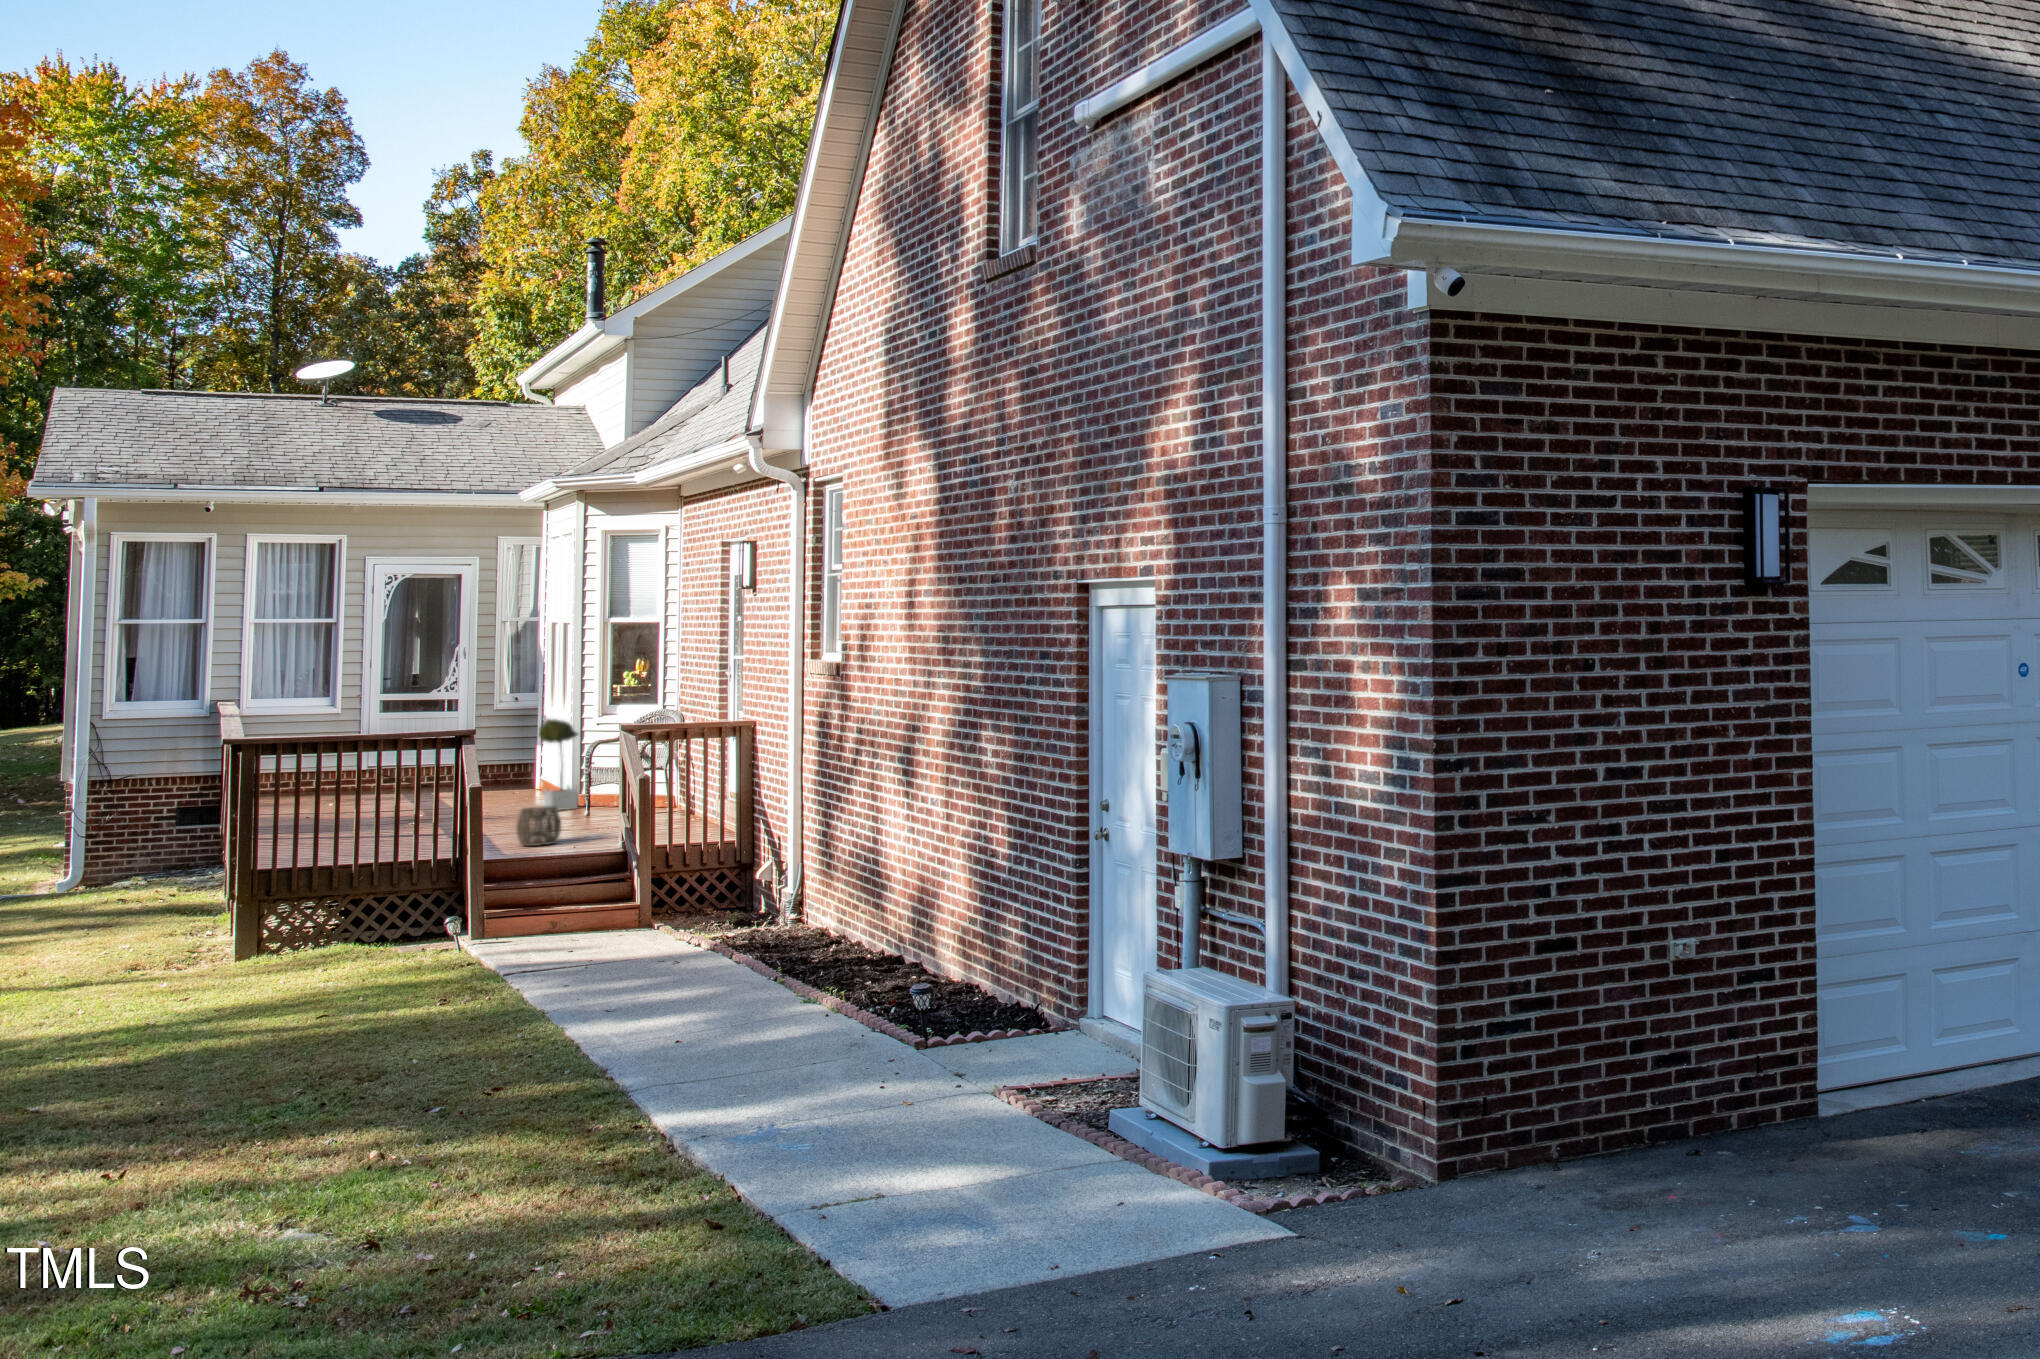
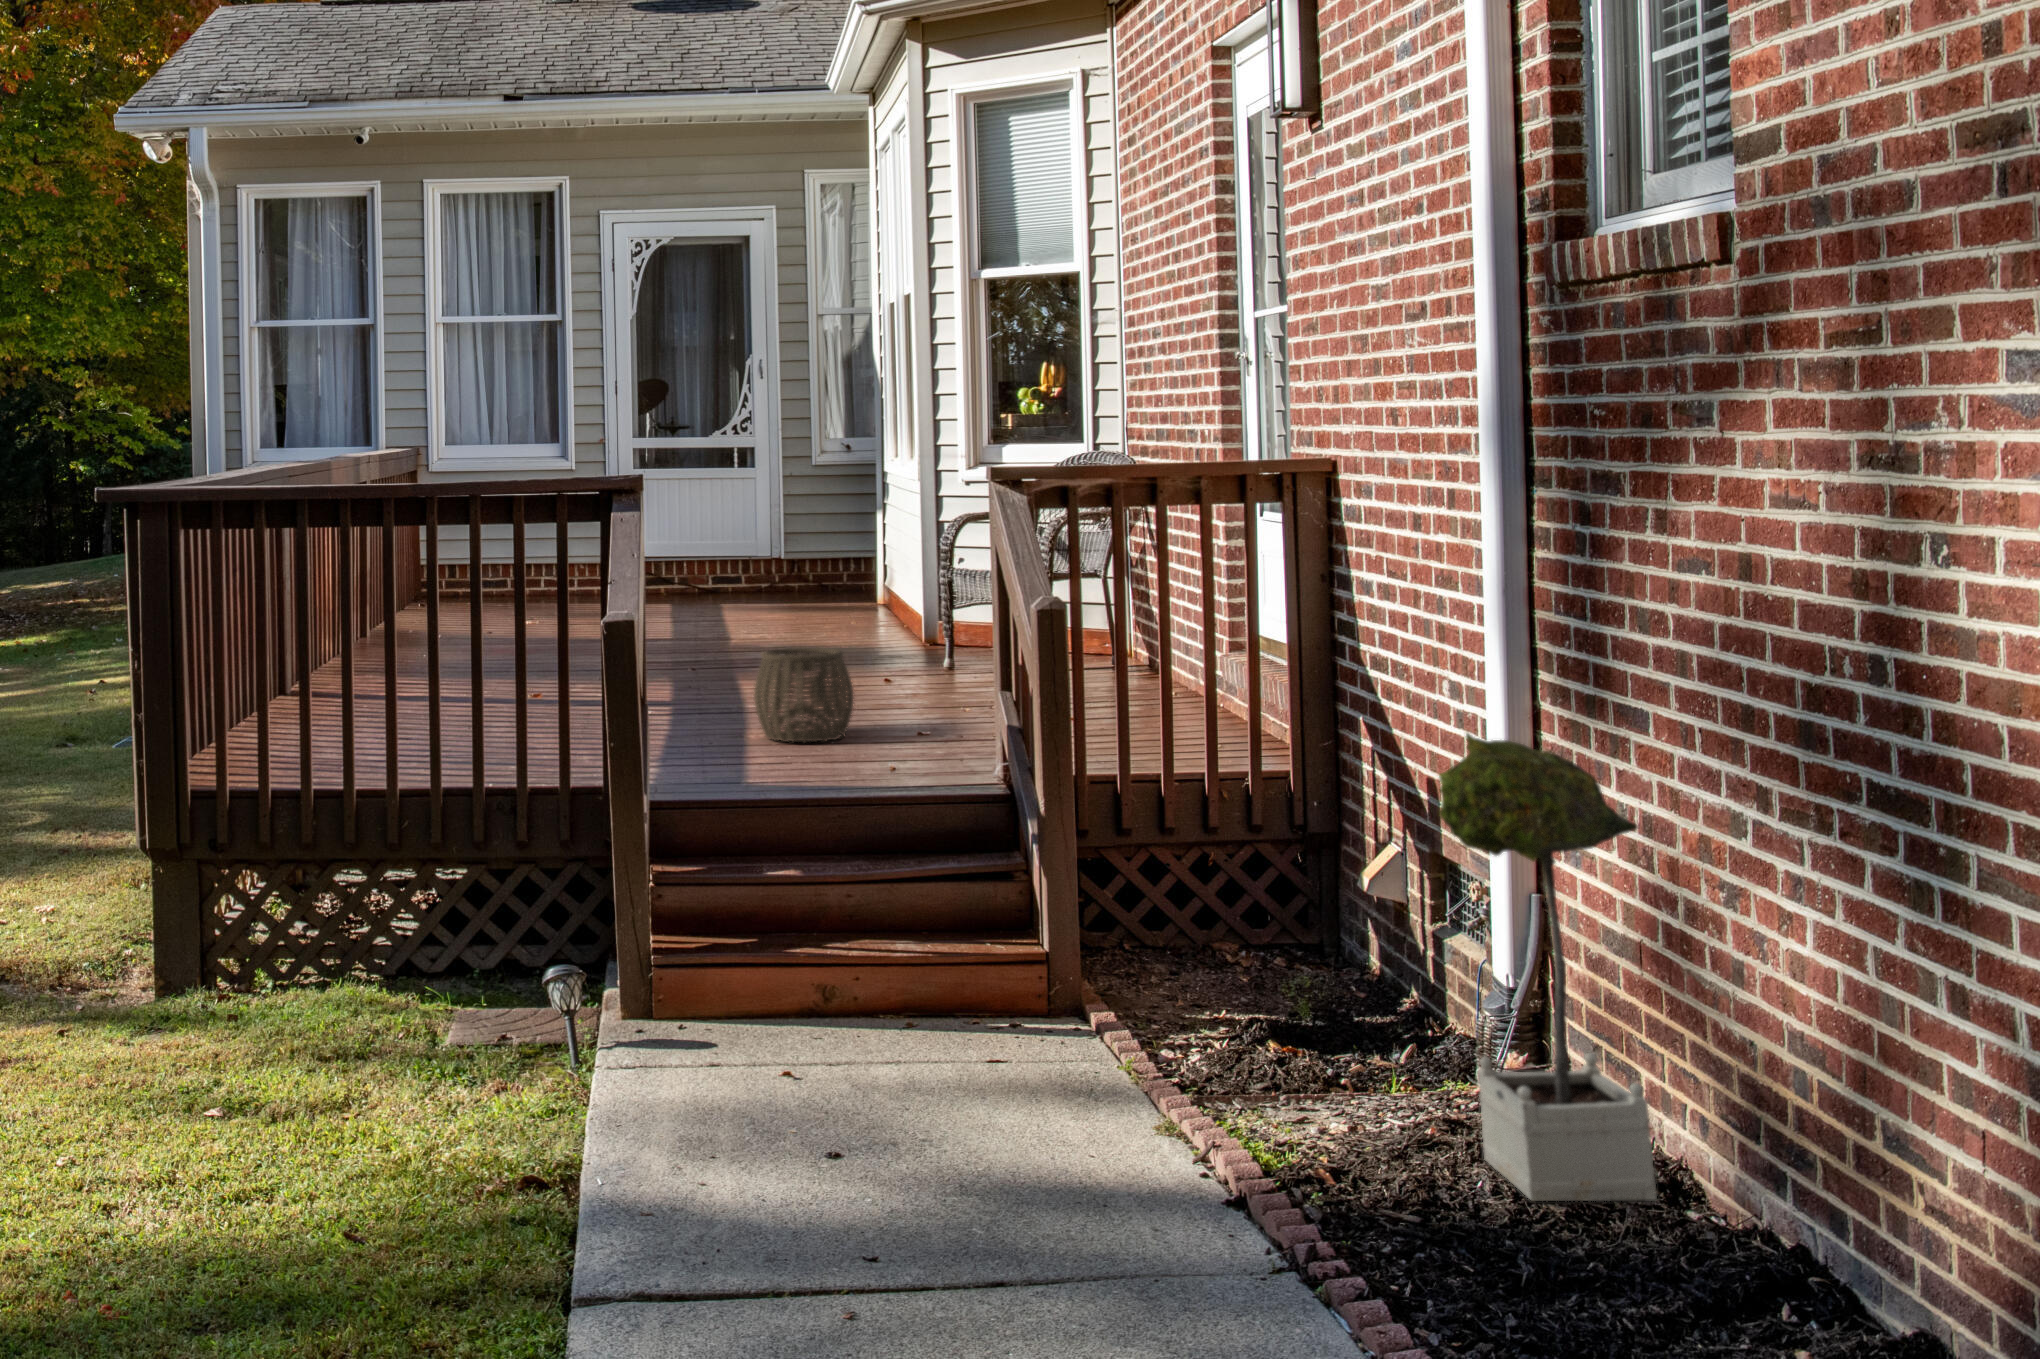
potted tree: present [539,719,578,811] -> present [1439,733,1657,1201]

